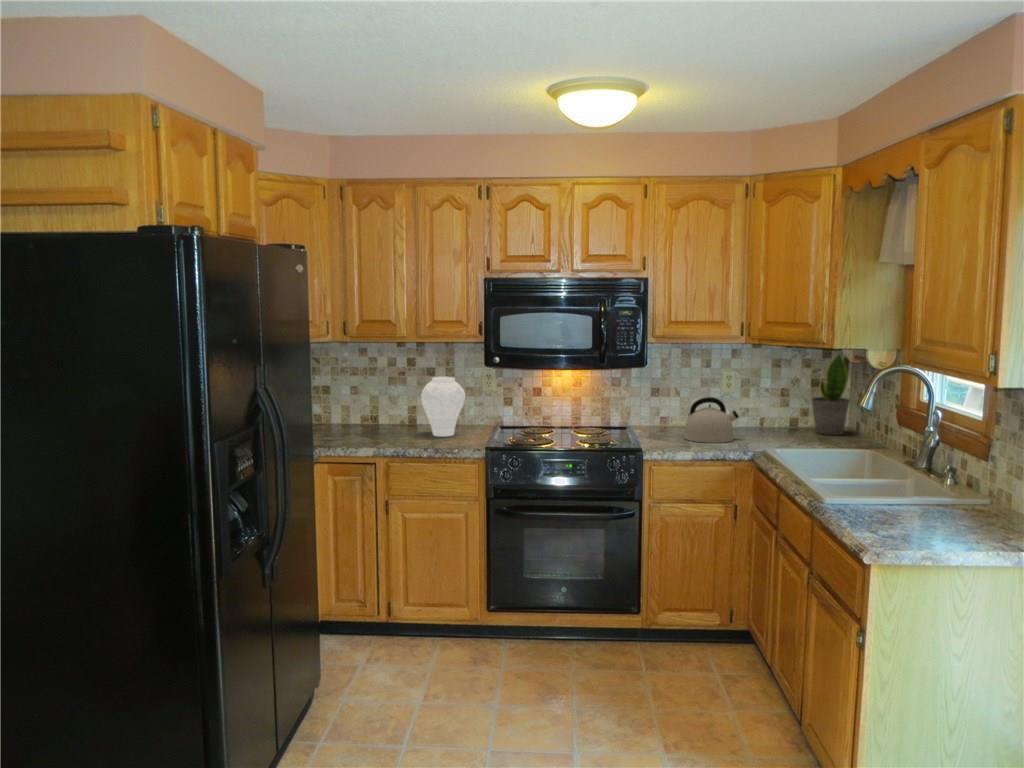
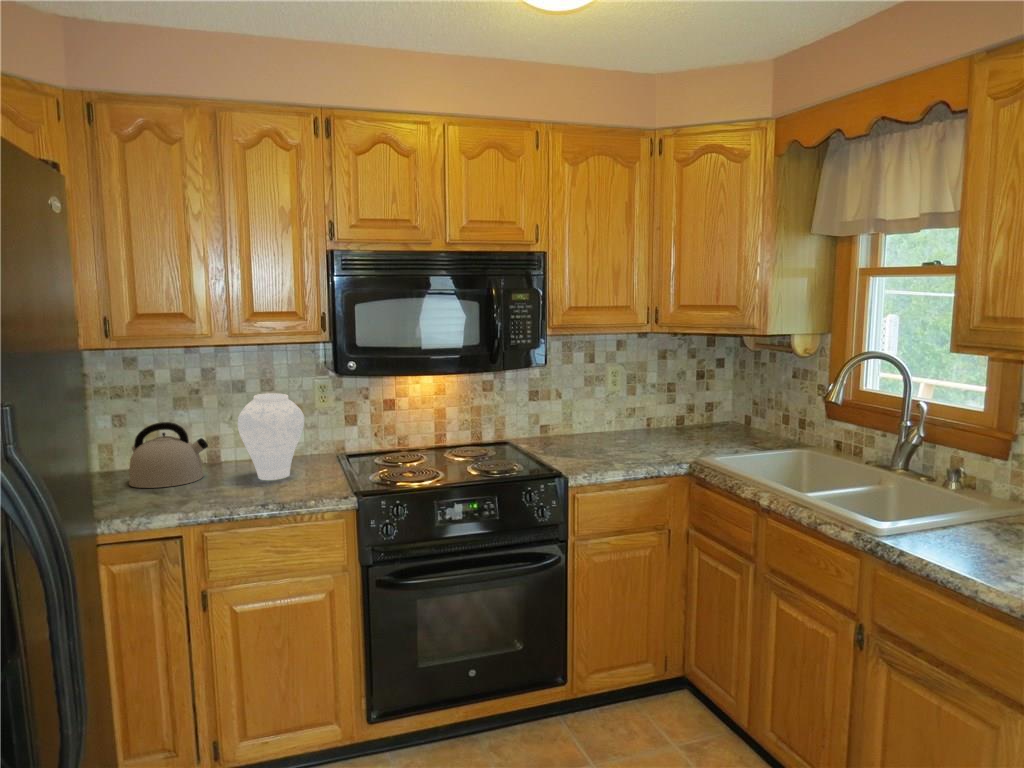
potted plant: present [811,353,850,435] -> none [703,339,747,432]
kettle: present [684,397,739,443] -> present [129,422,208,488]

